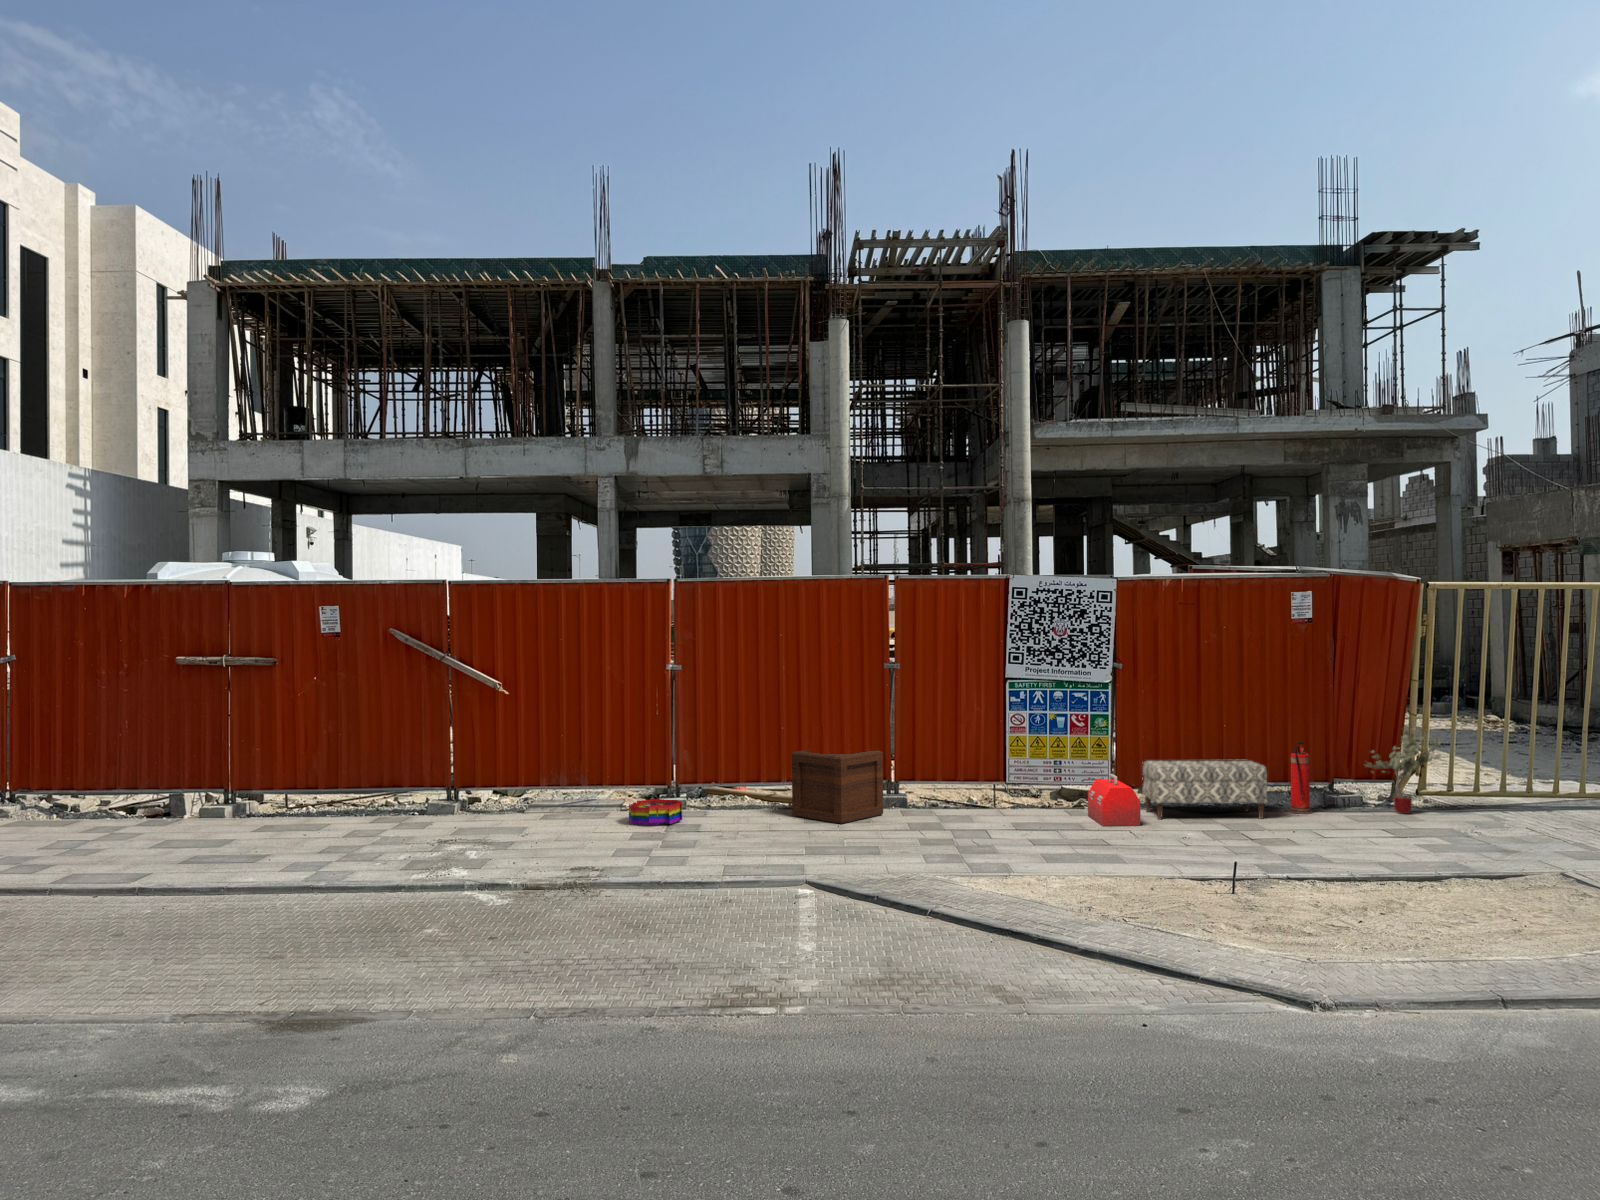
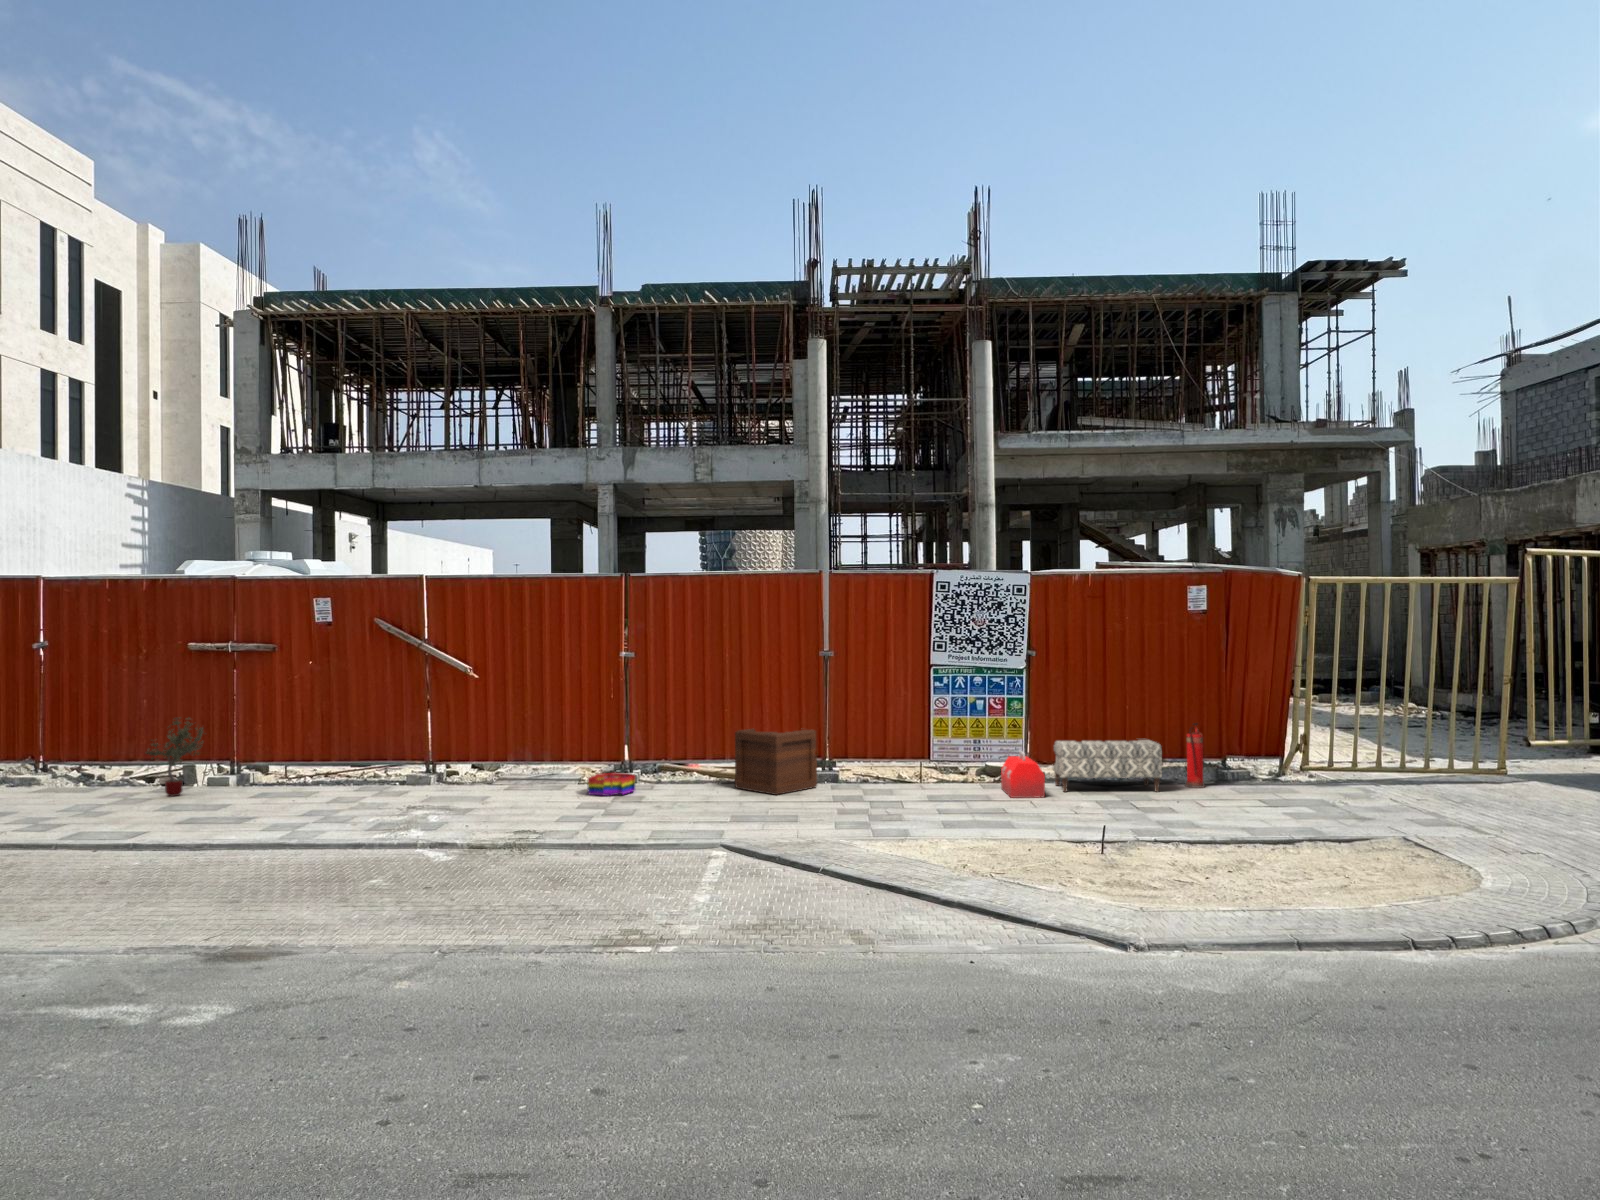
potted tree: present [1366,727,1440,814] -> present [146,717,204,796]

